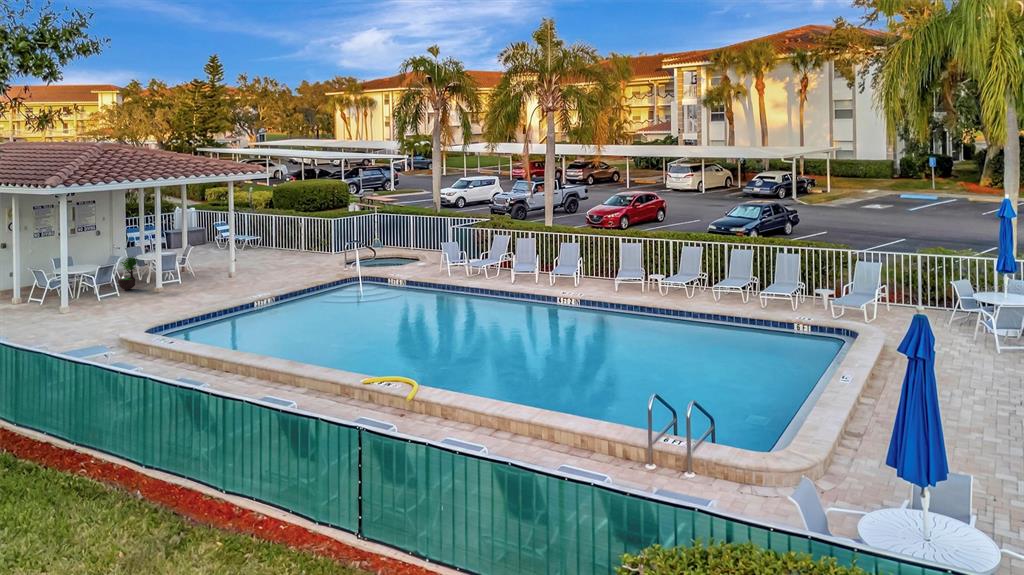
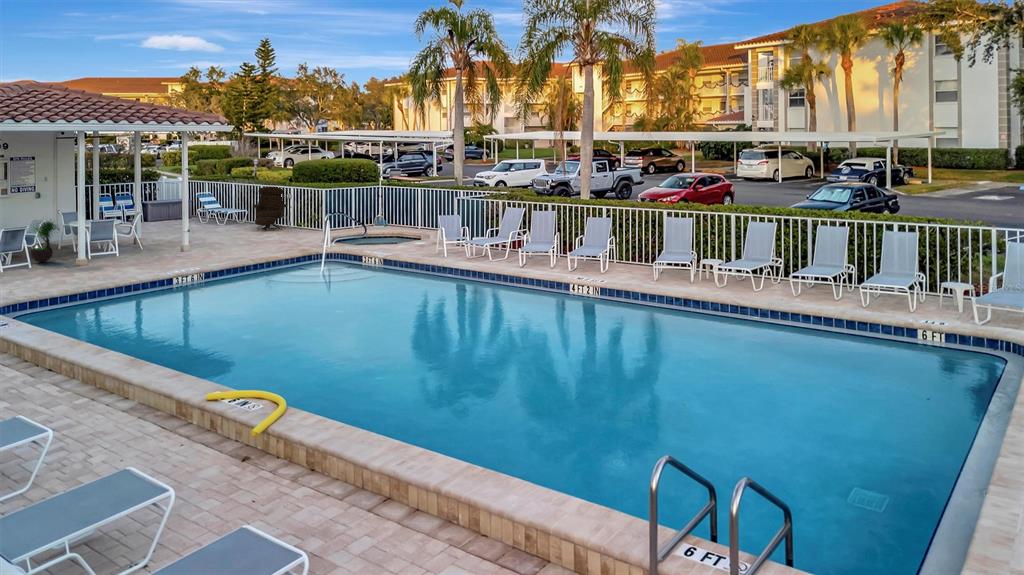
lounge chair: none [270,217,299,255] -> present [253,187,287,231]

